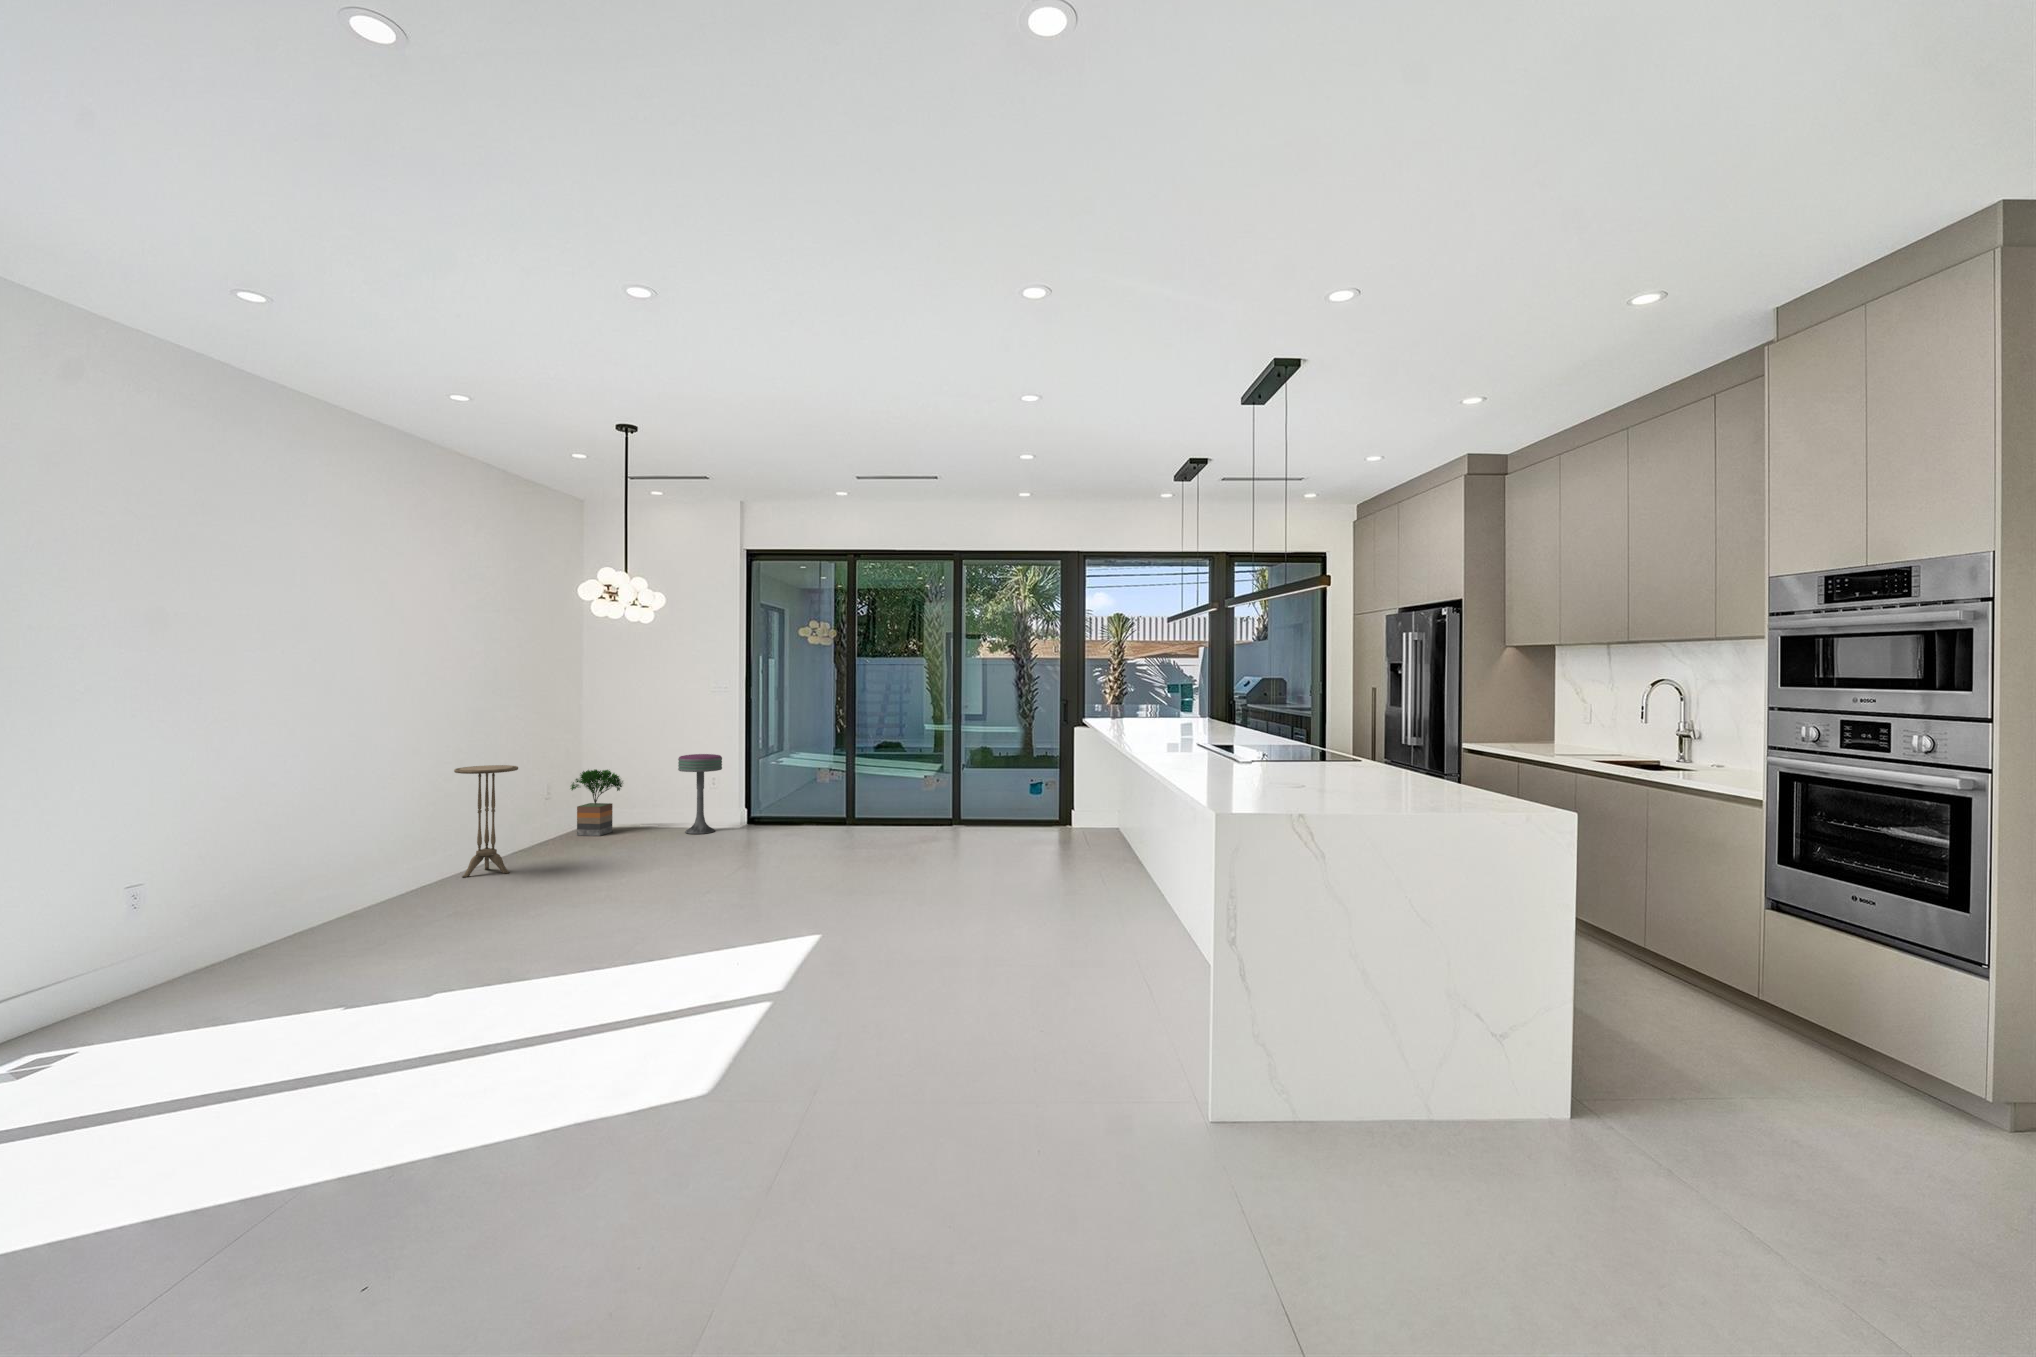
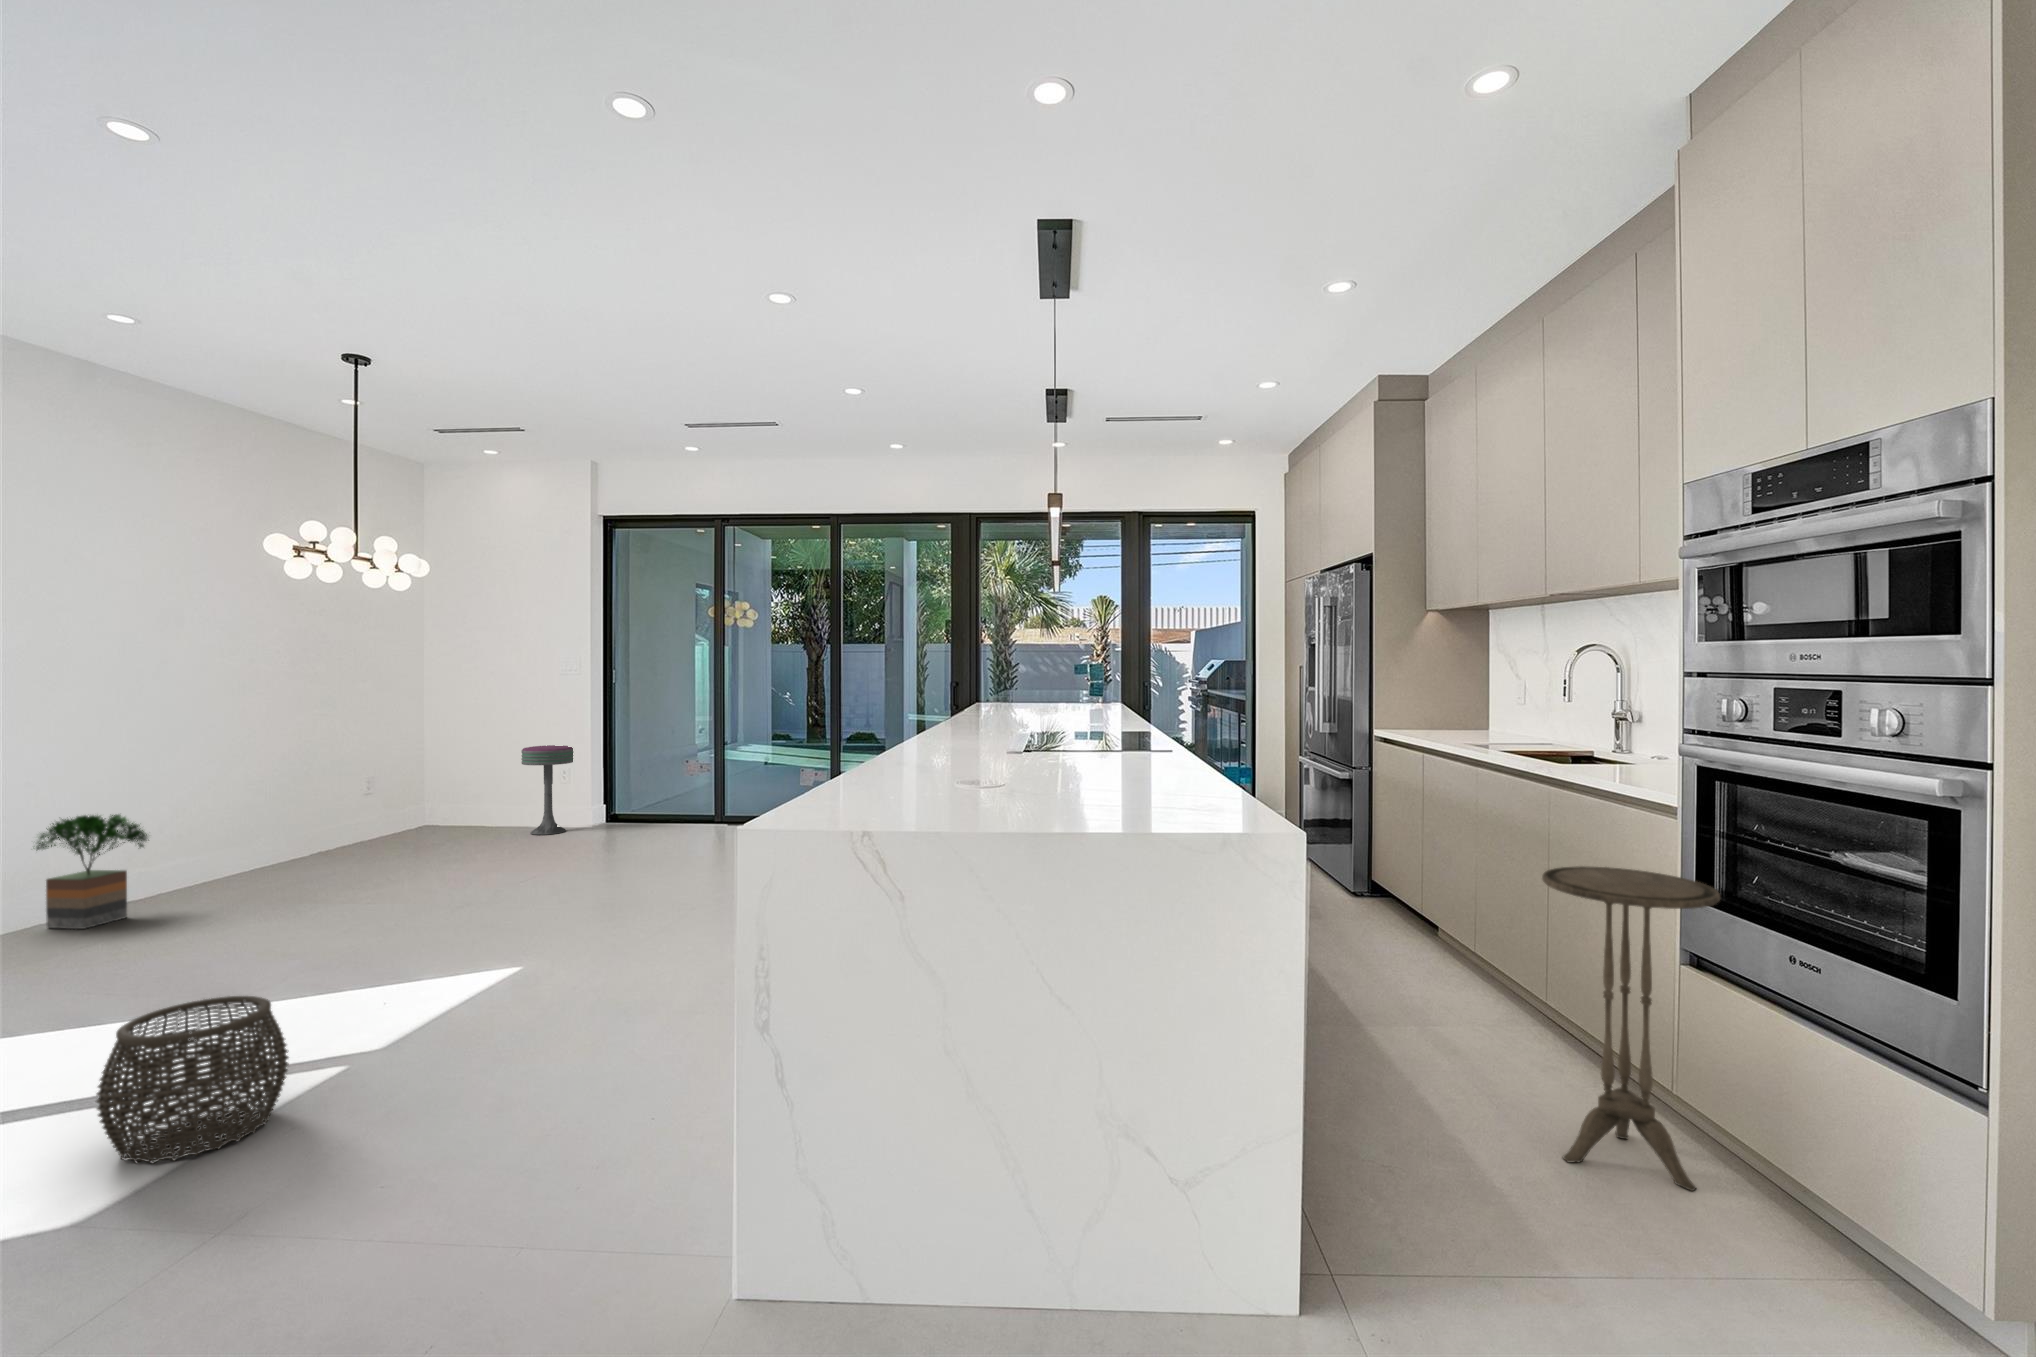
side table: present [454,765,518,877] -> present [1542,866,1720,1191]
potted tree: present [570,769,623,836] -> present [36,815,149,929]
woven basket: none [669,944,779,1060] -> present [96,996,289,1163]

